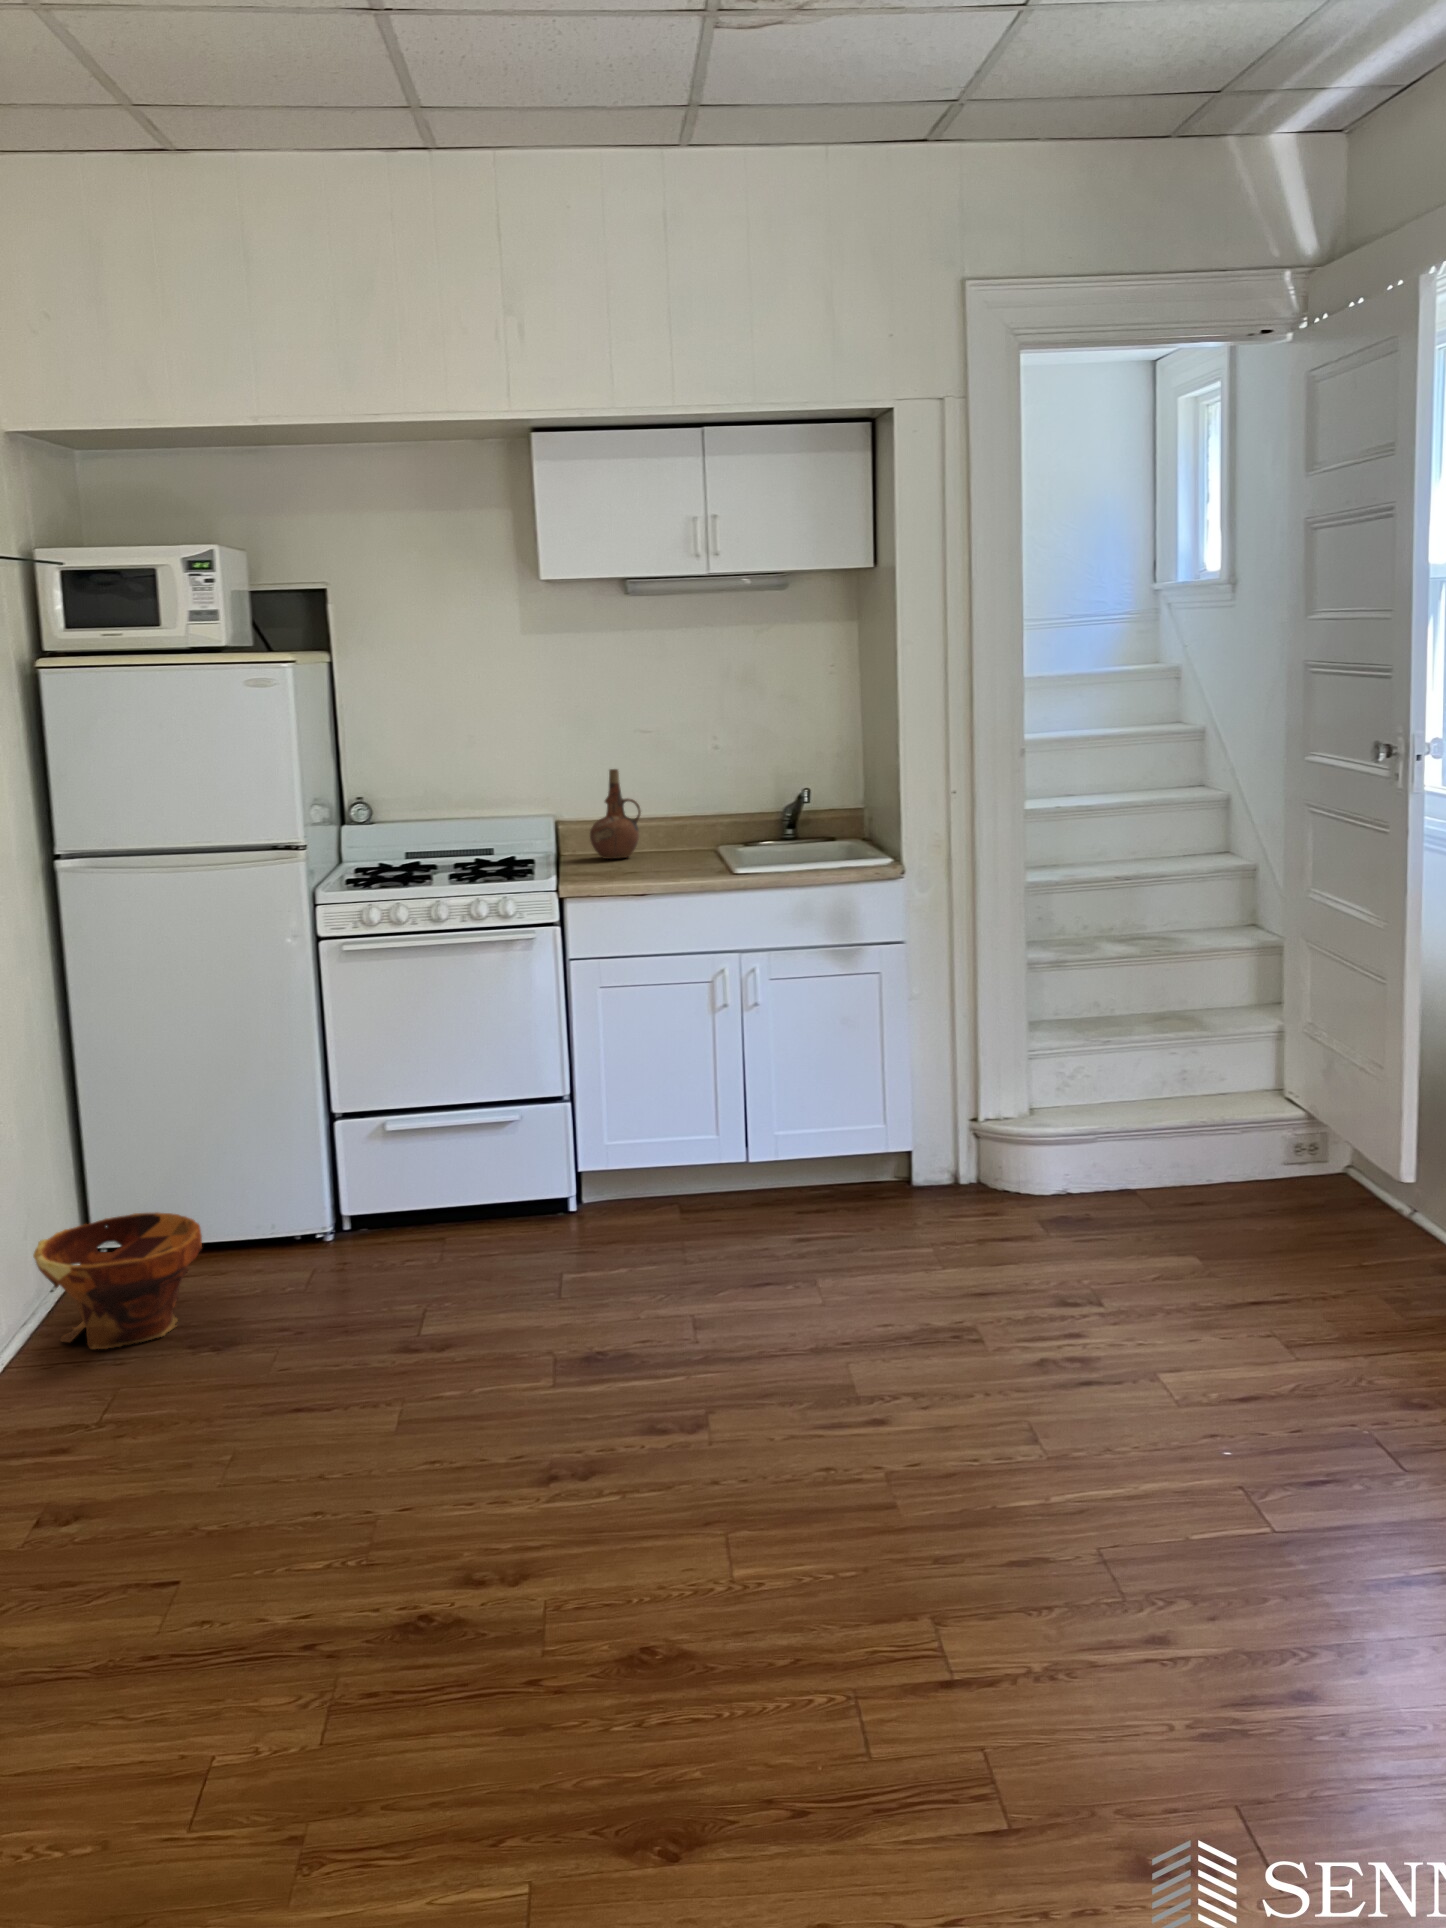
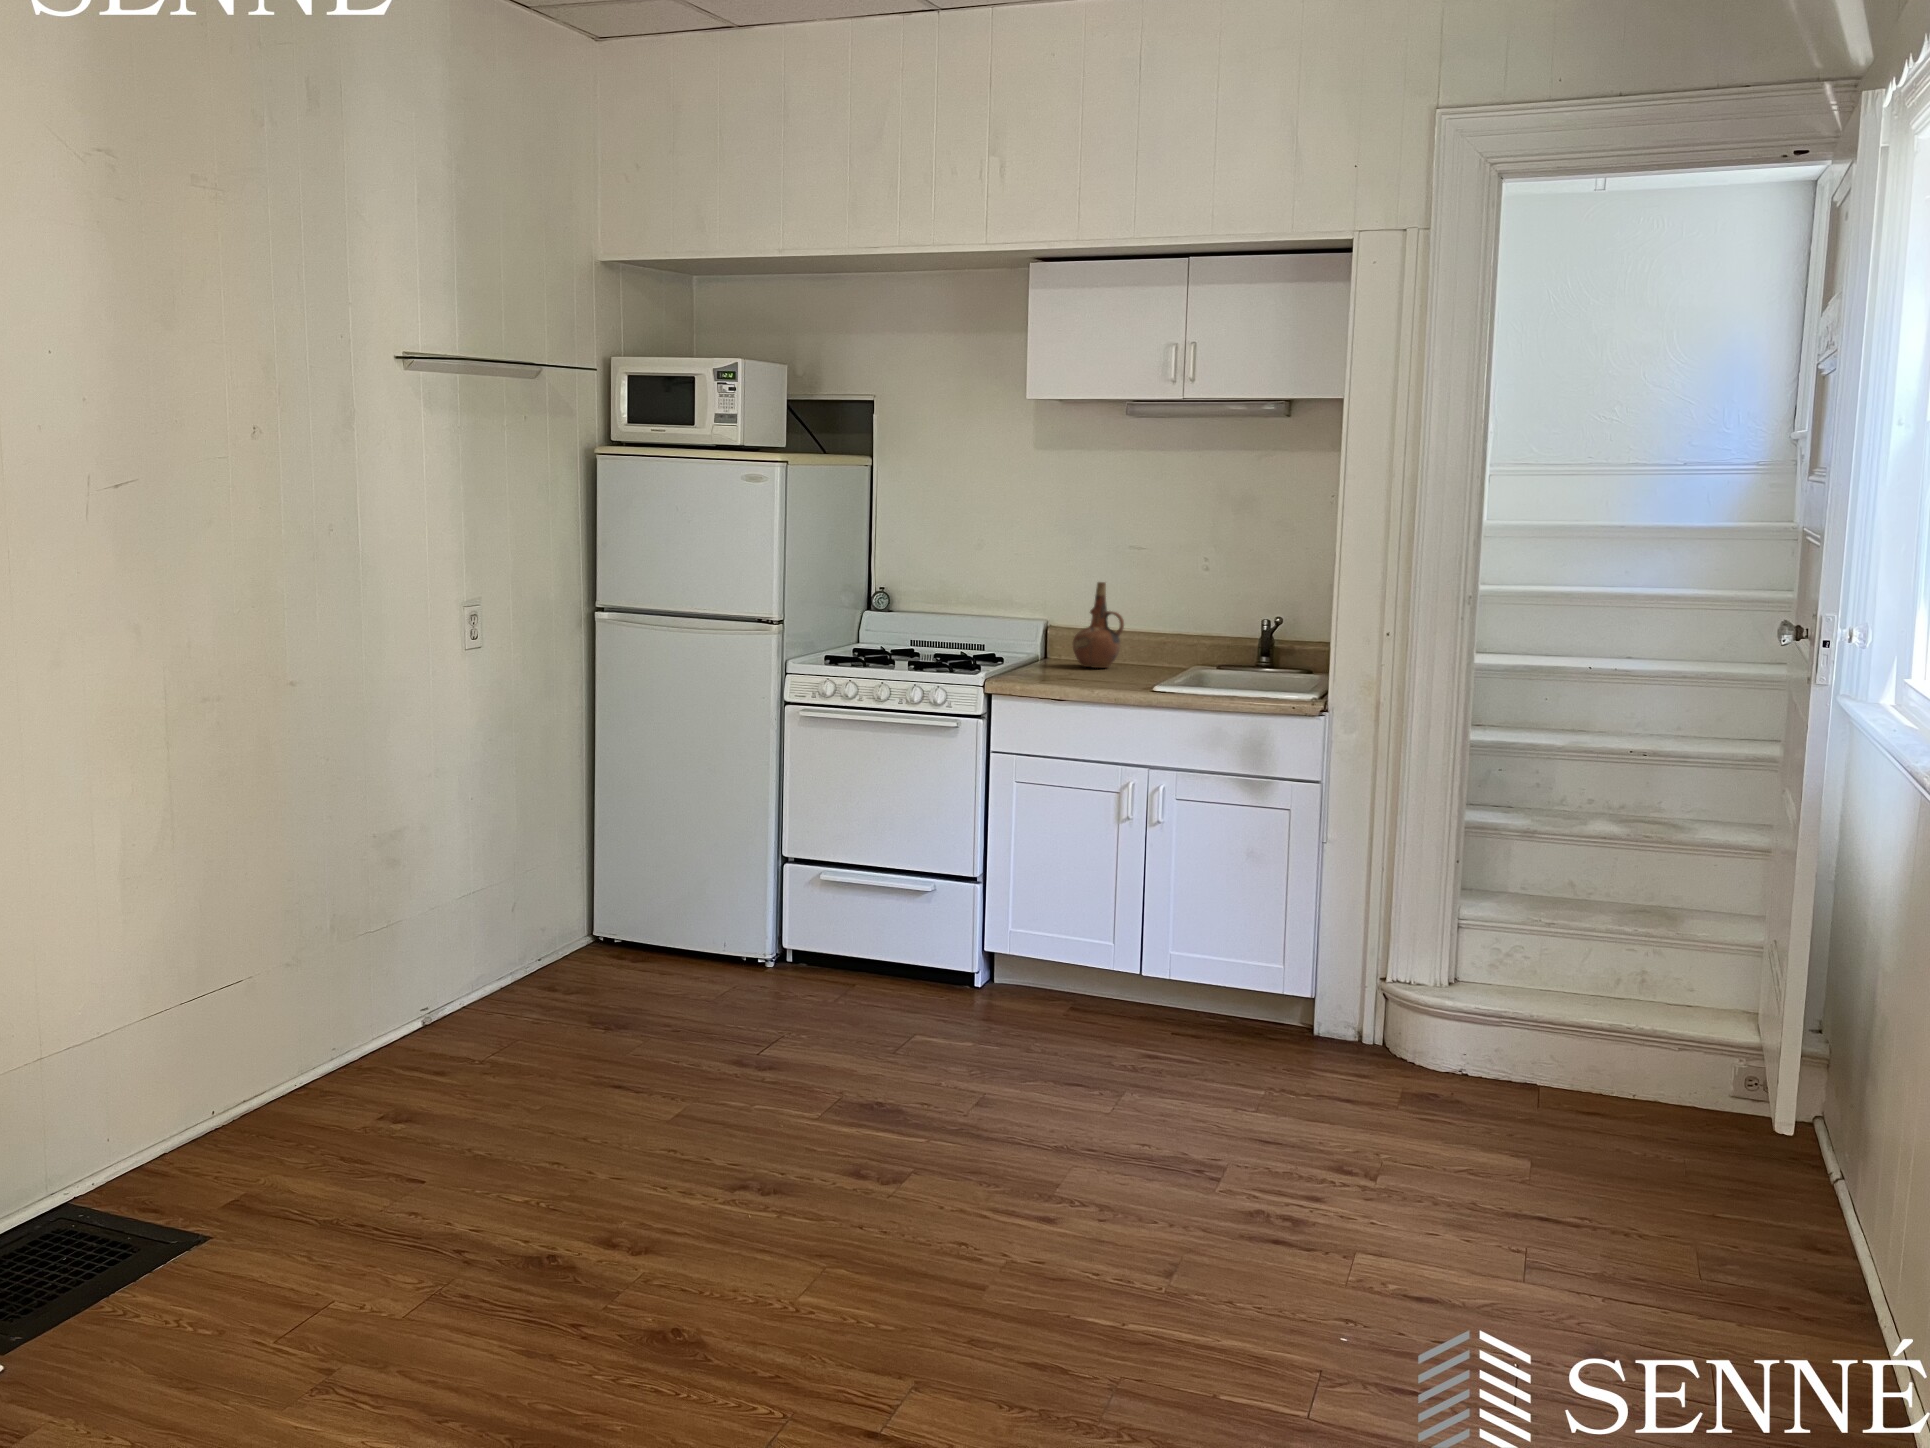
planter: present [33,1212,202,1349] -> none [494,910,629,1014]

